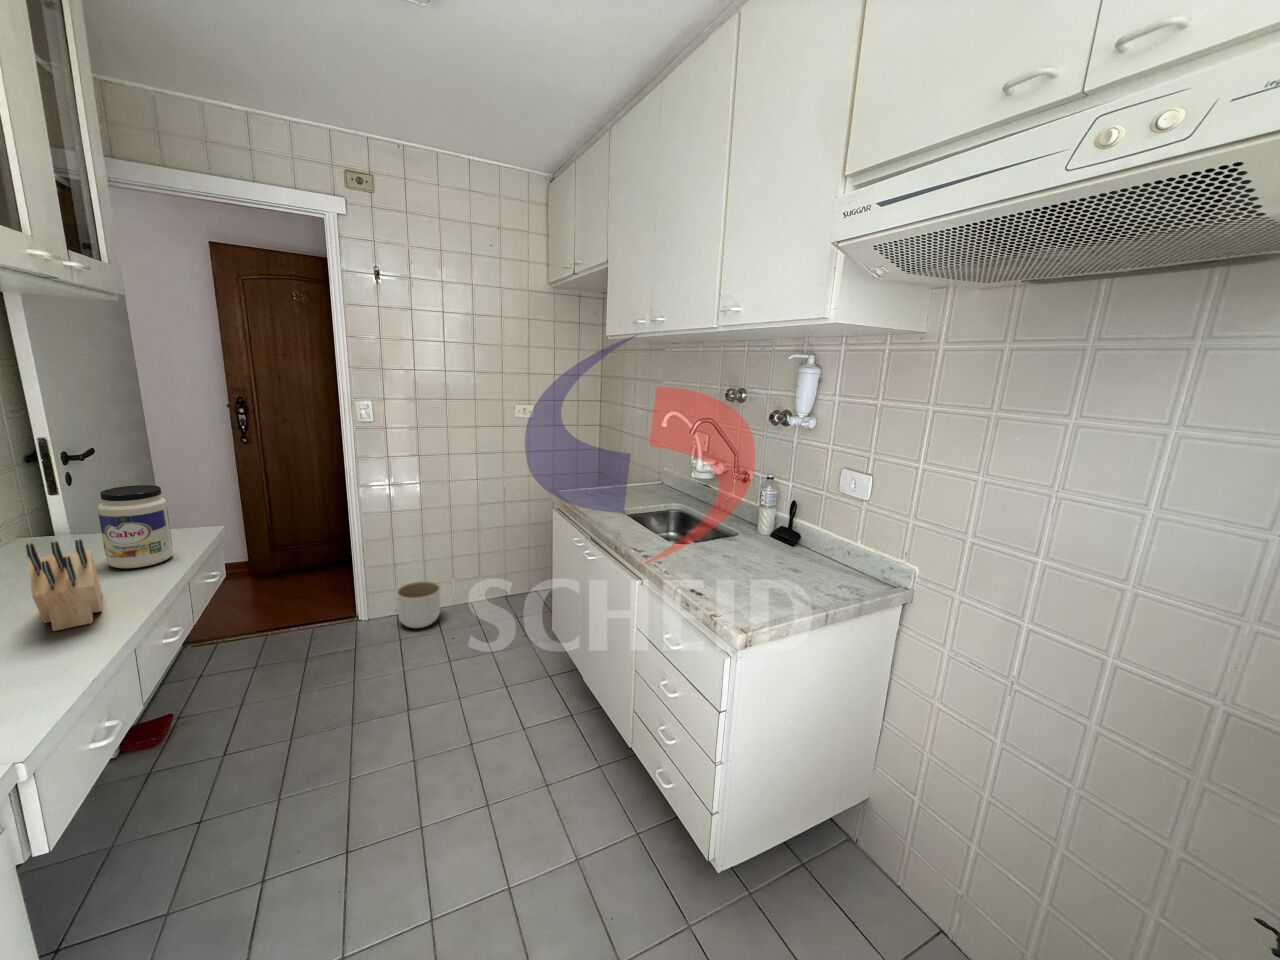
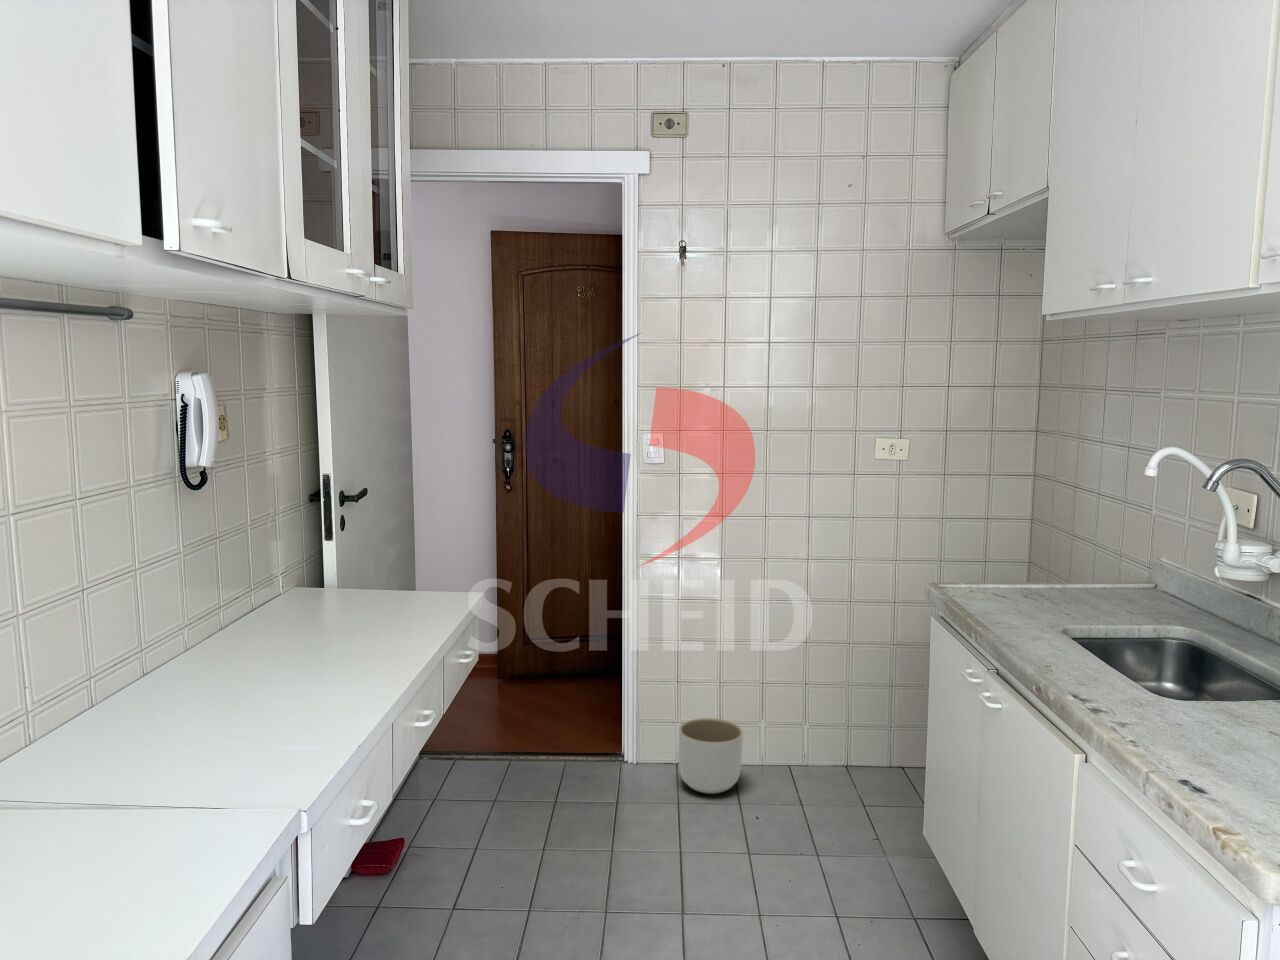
jar: present [98,485,173,568] -> none [370,533,430,633]
knife block: present [26,539,102,631] -> none [316,585,367,689]

